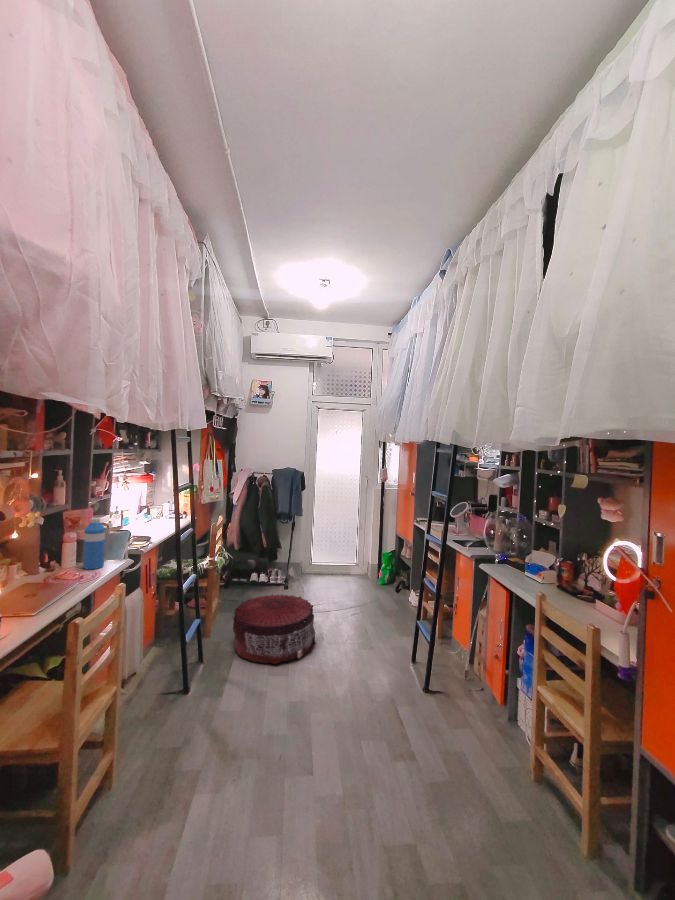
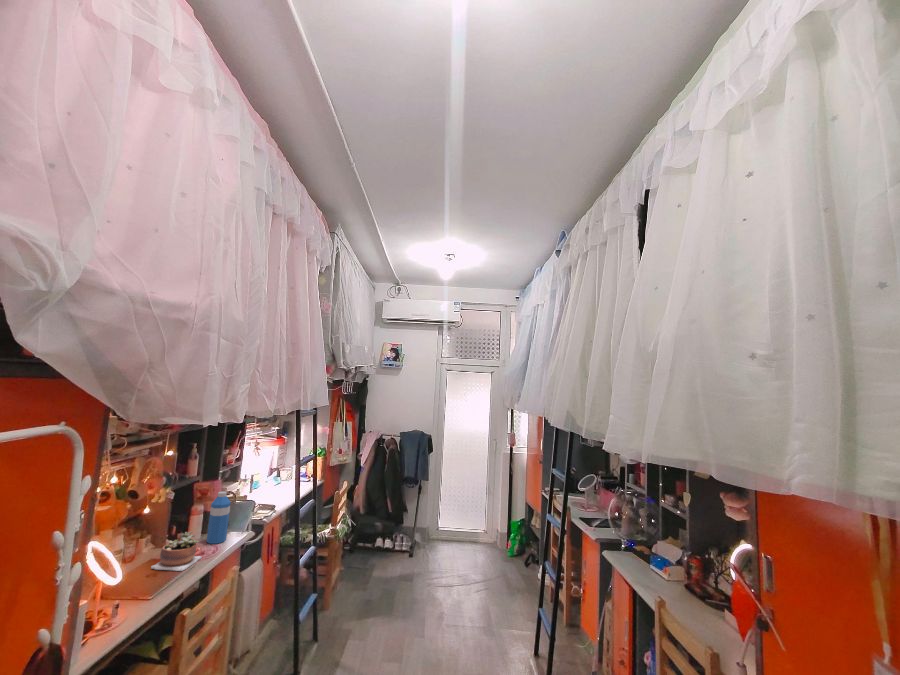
succulent plant: none [26,555,81,592] -> present [151,532,202,571]
pouf: present [233,594,316,664] -> none [350,567,434,649]

